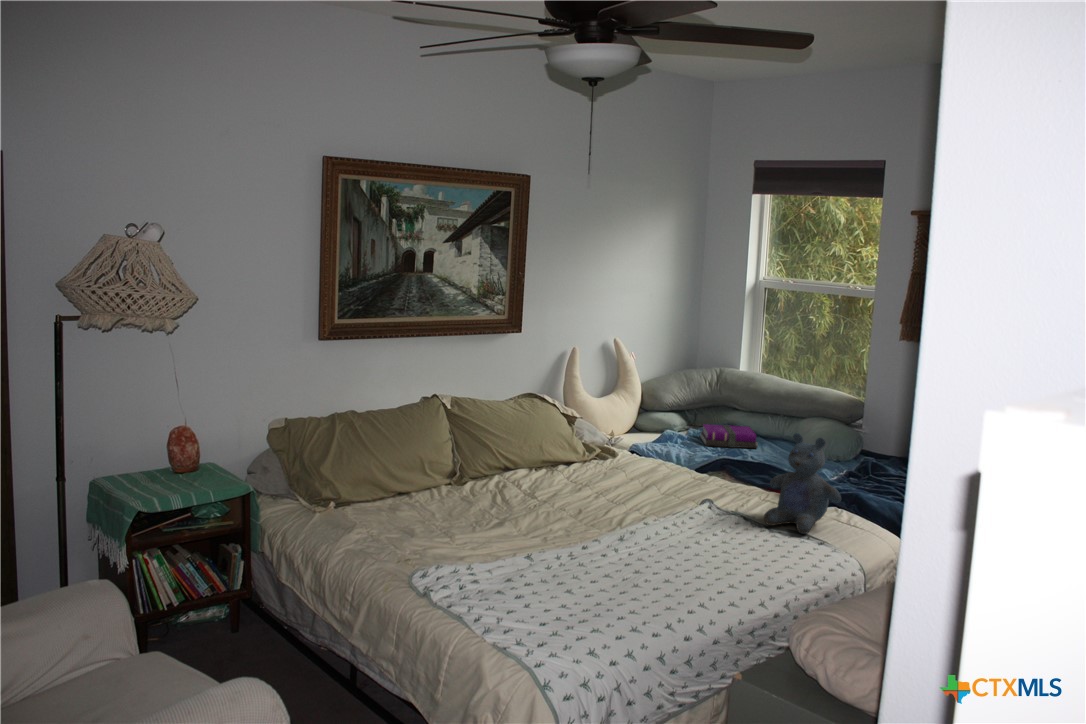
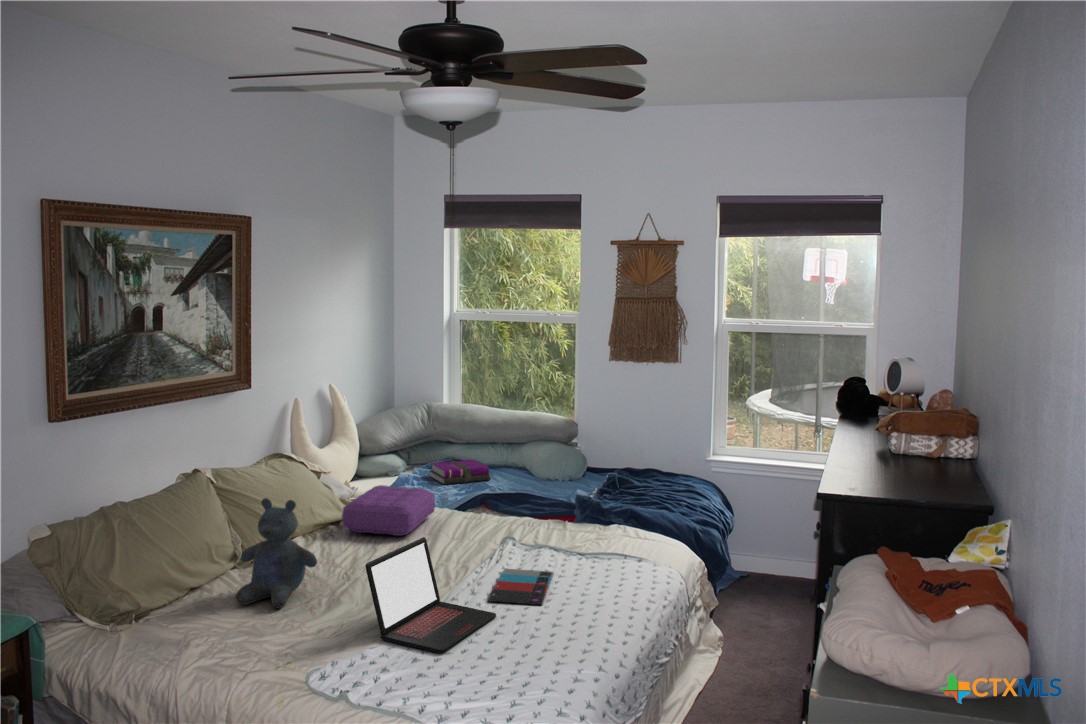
stuffed bear: present [764,433,841,534] -> present [235,498,317,608]
pillow: none [564,434,664,483] -> present [342,485,435,536]
laptop: none [489,480,621,592] -> present [365,537,496,653]
smartphone: none [628,530,724,572] -> present [488,569,554,605]

